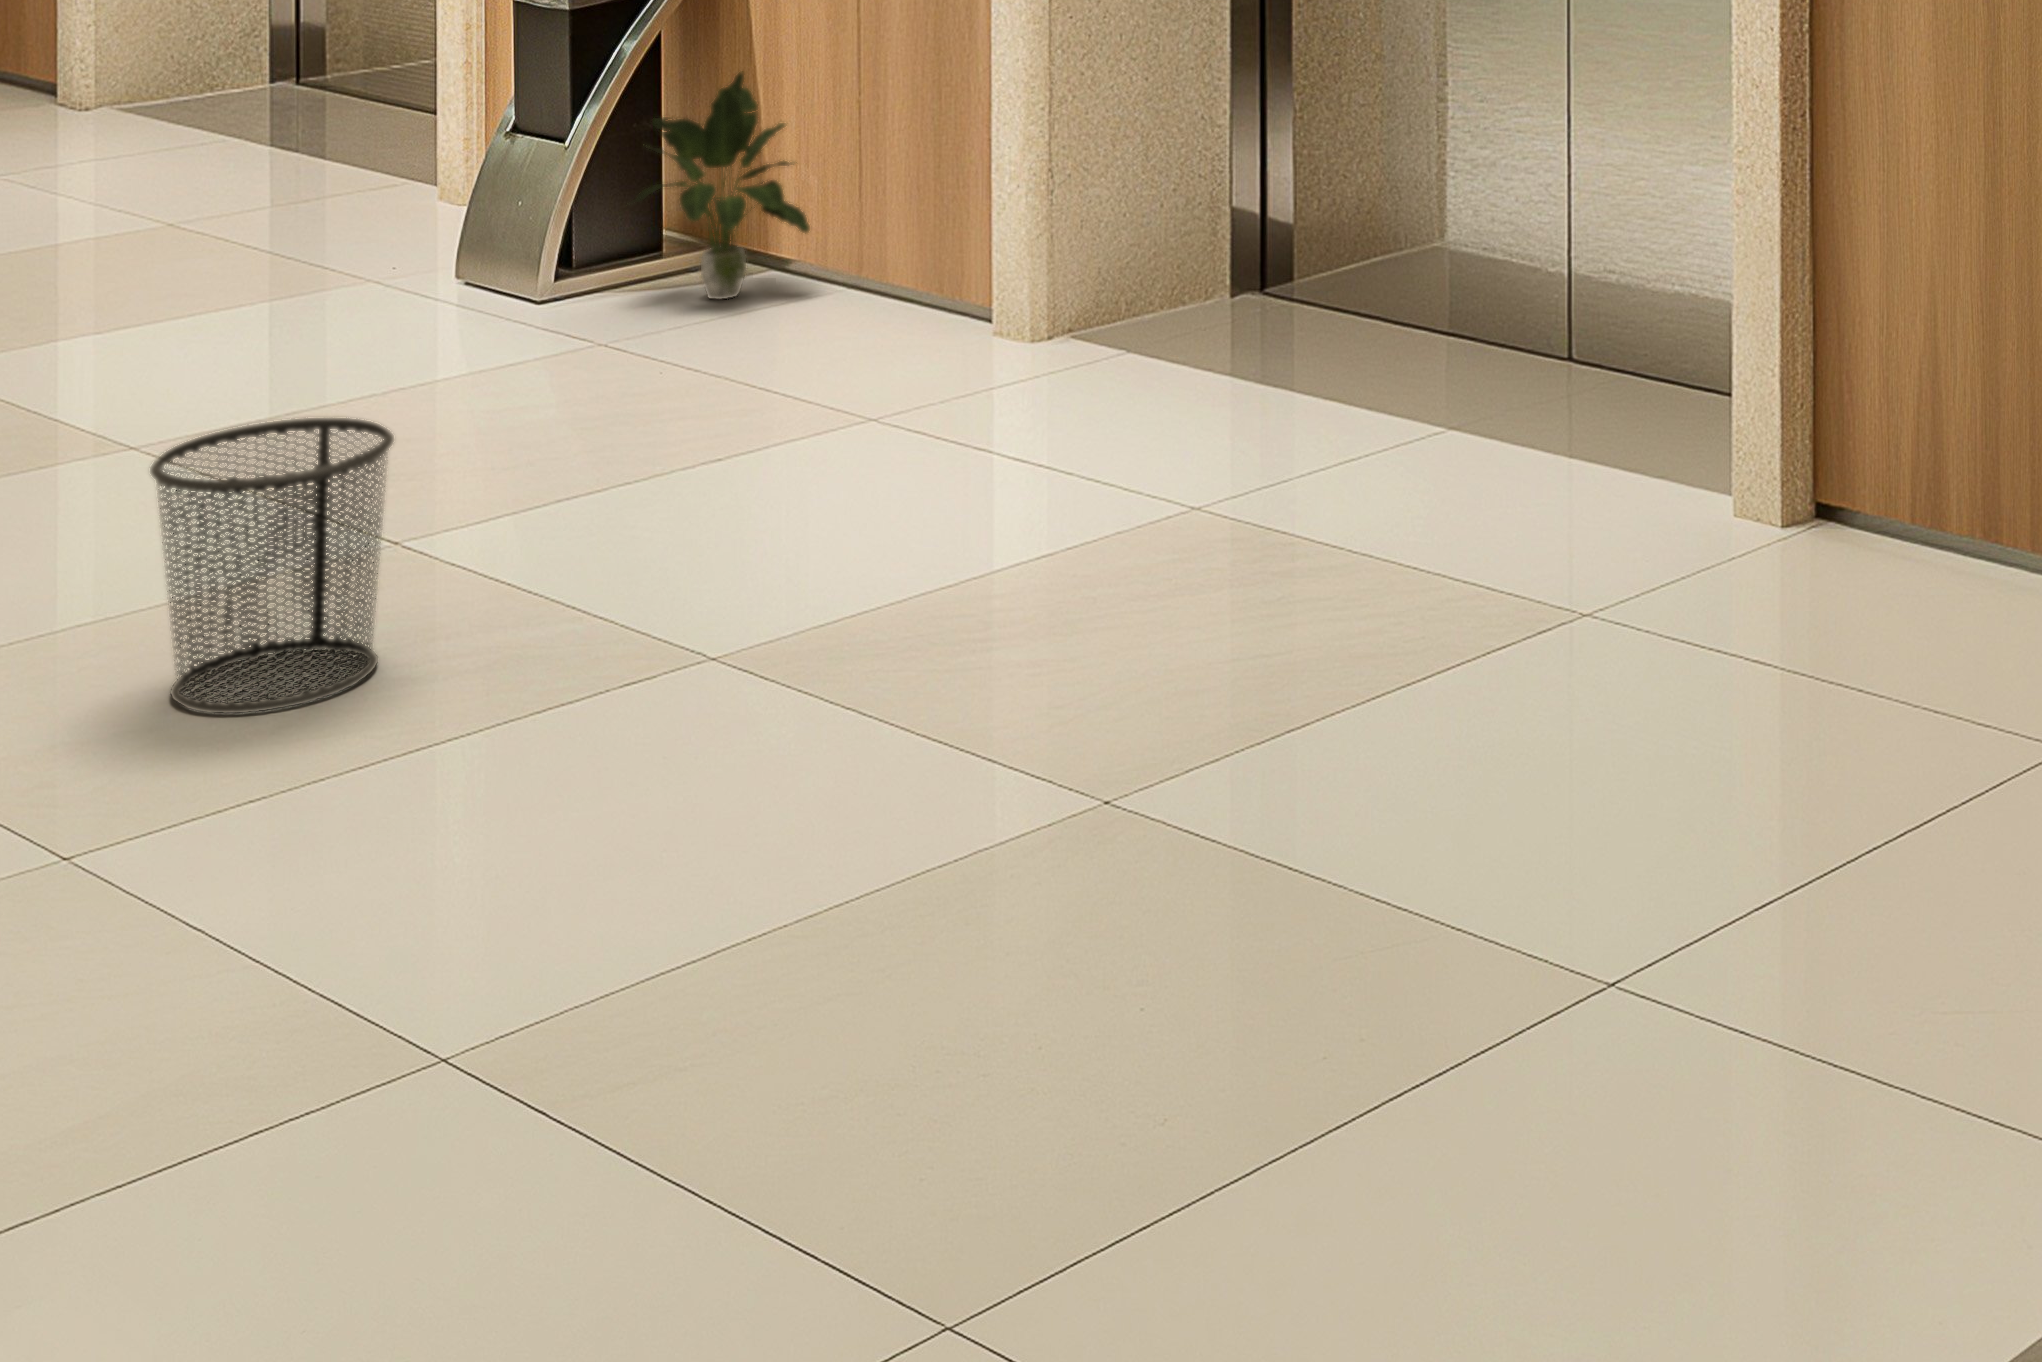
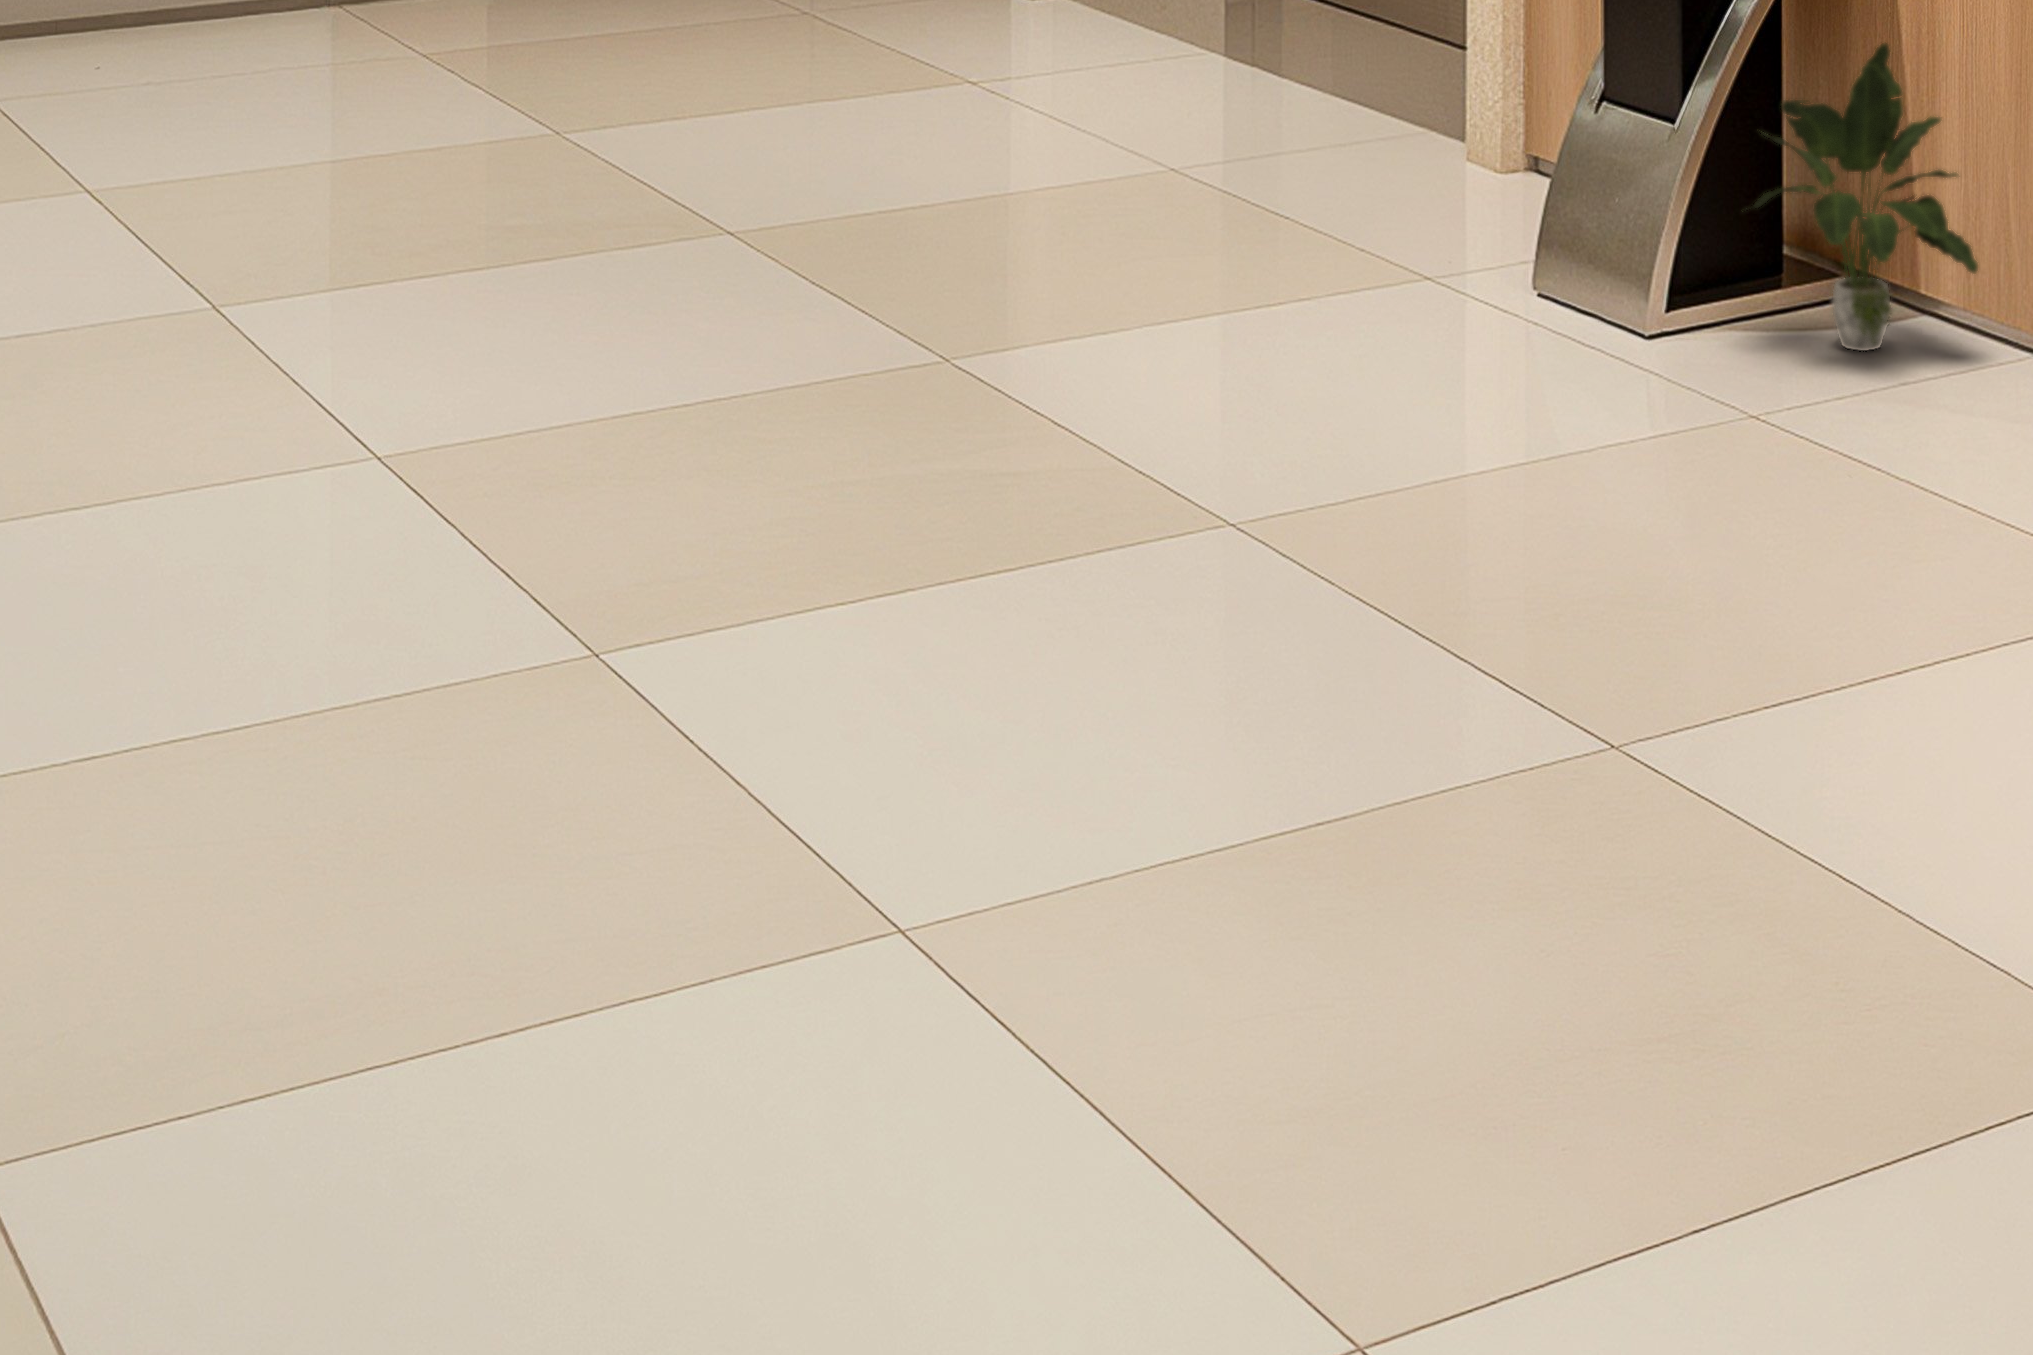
waste bin: present [150,418,394,713] -> none [1304,559,1626,1017]

